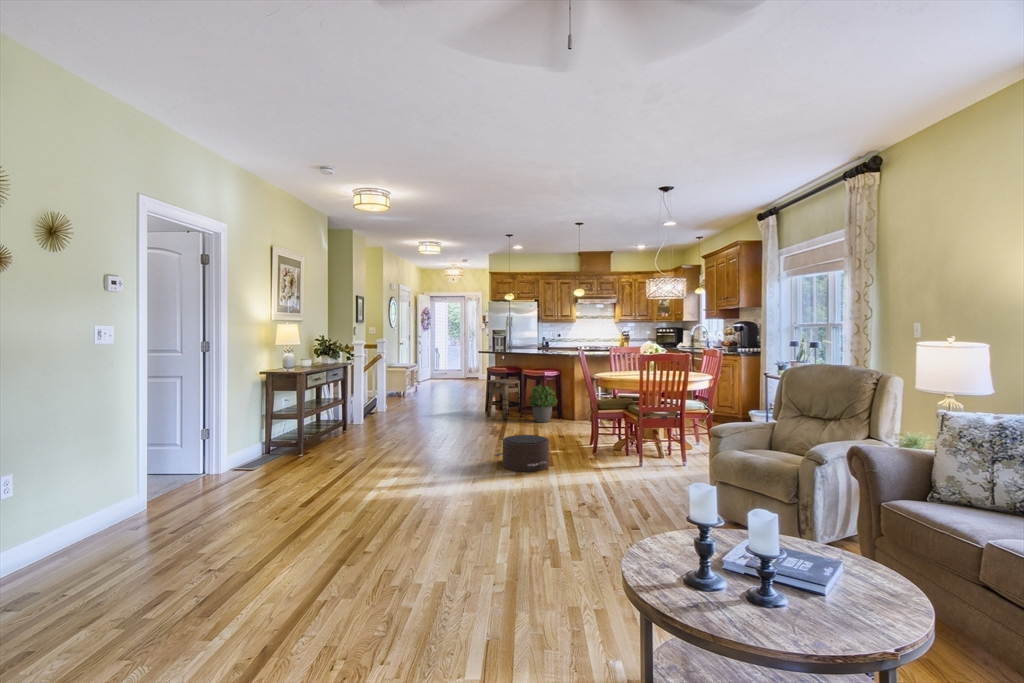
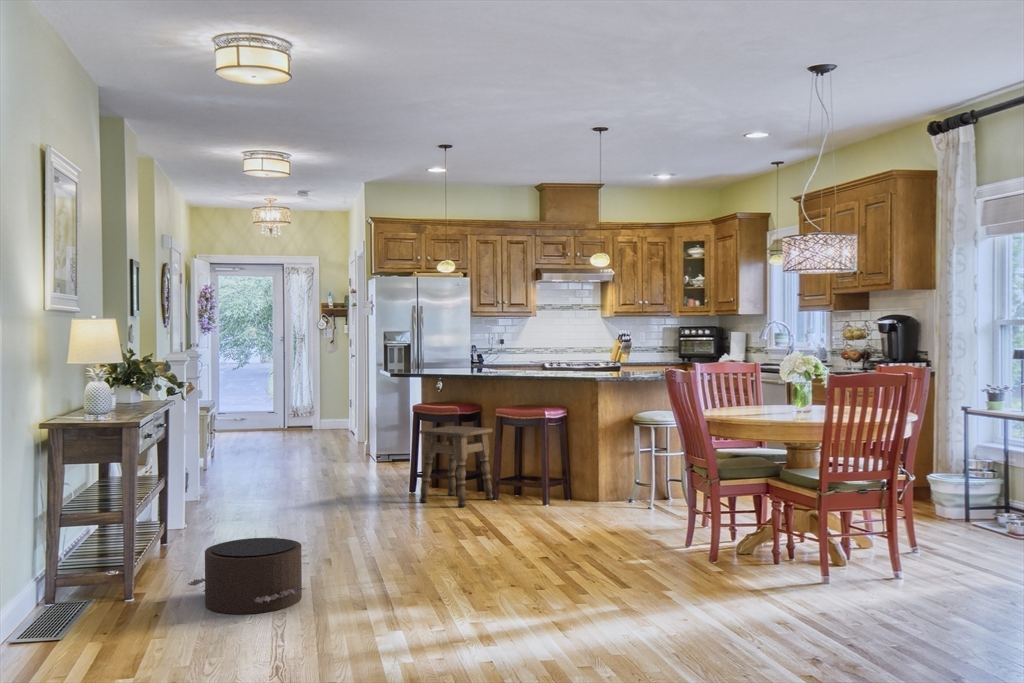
potted plant: present [529,385,557,422] -> none [510,434,571,509]
pouf: present [495,435,549,472] -> present [188,538,305,614]

